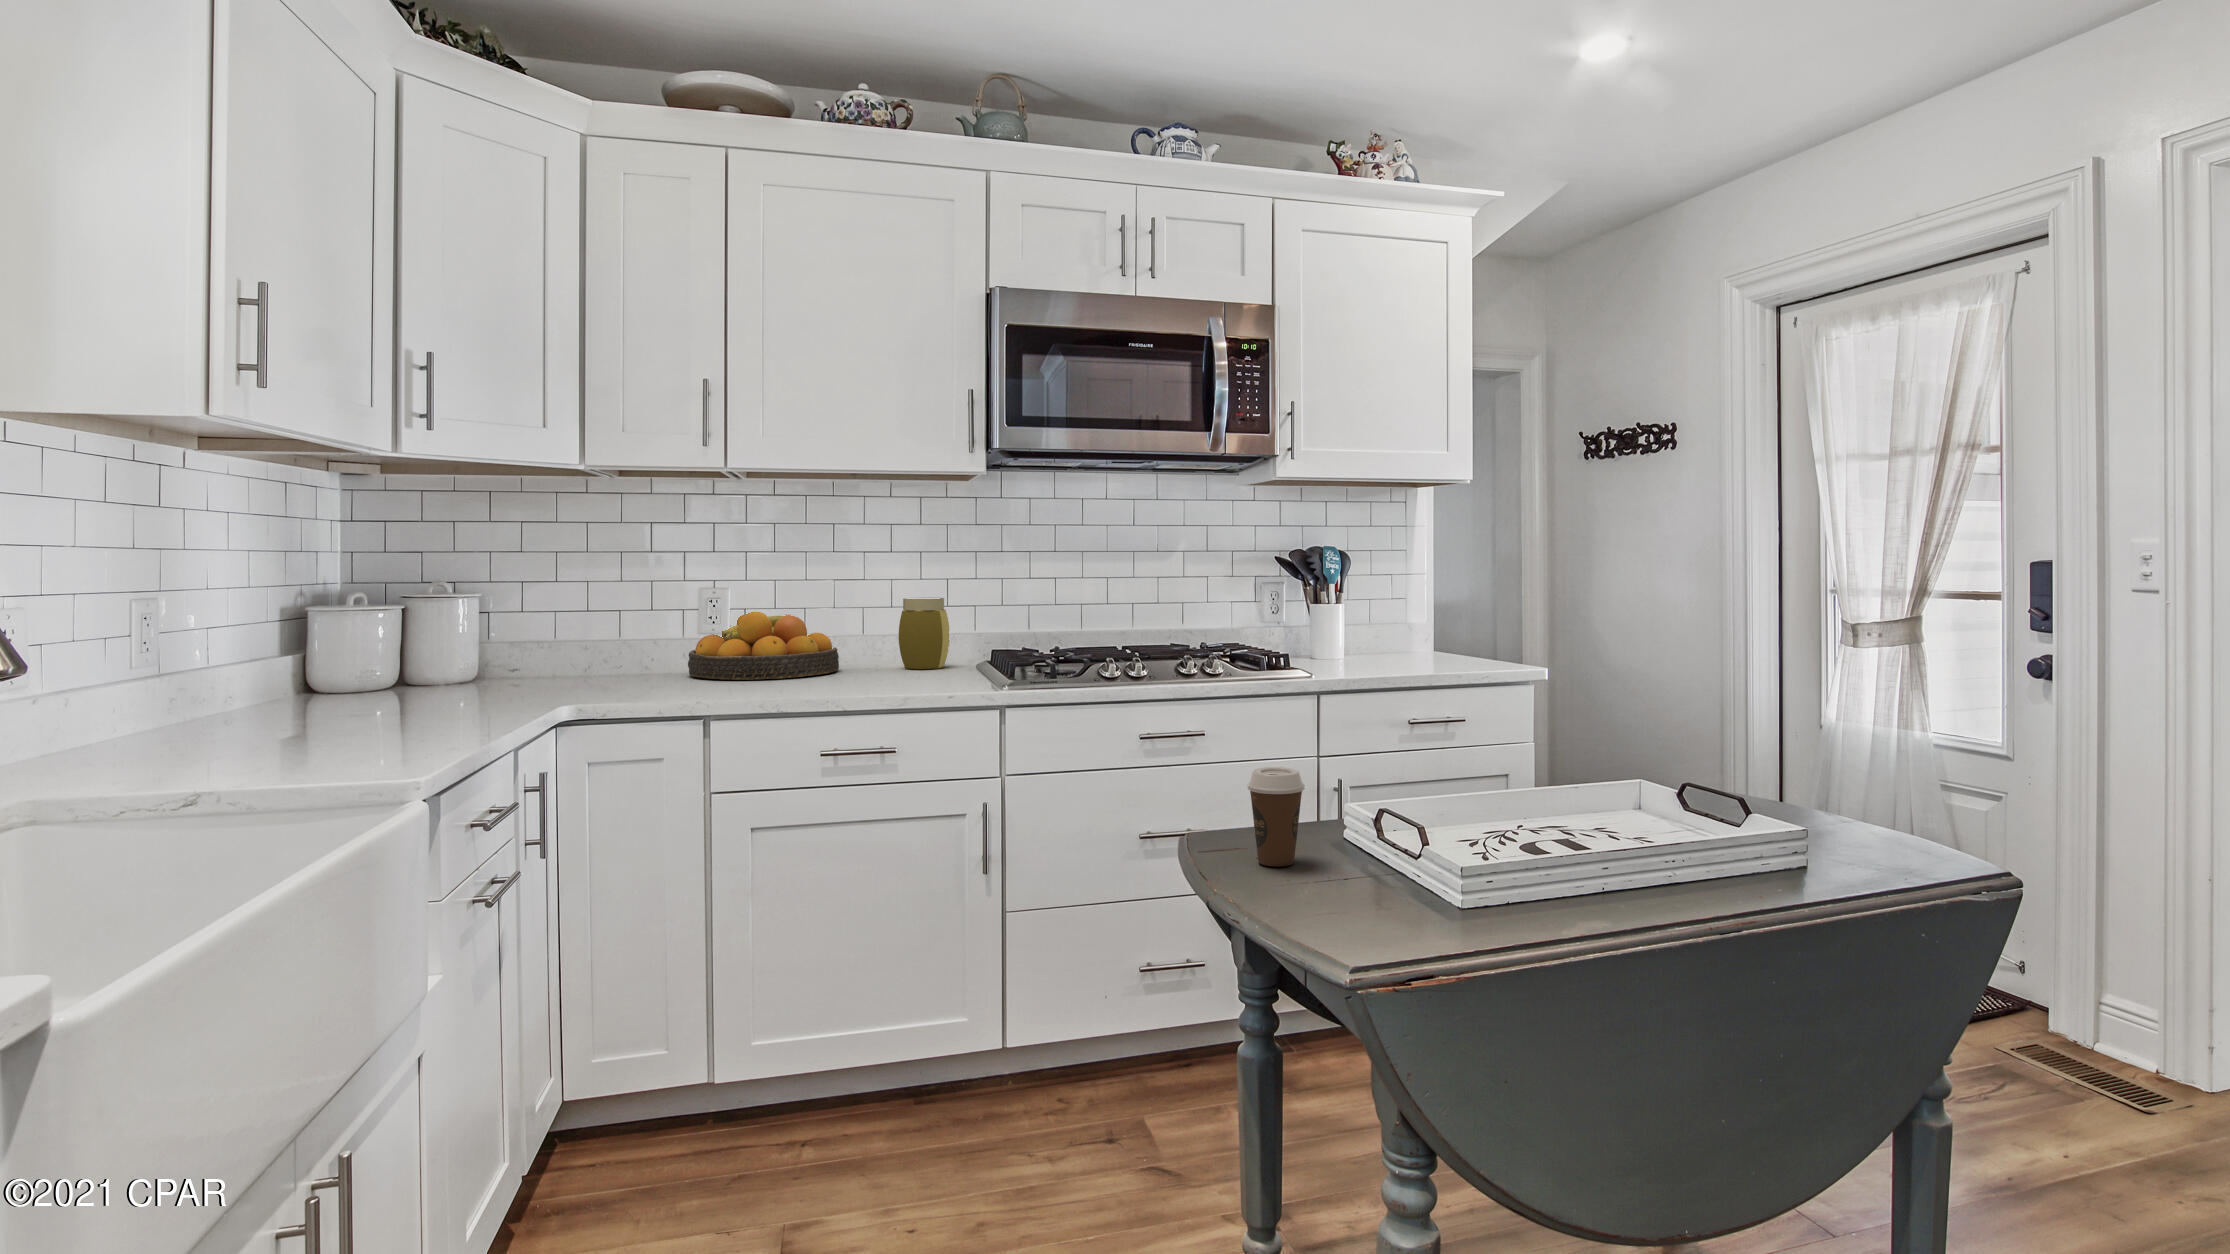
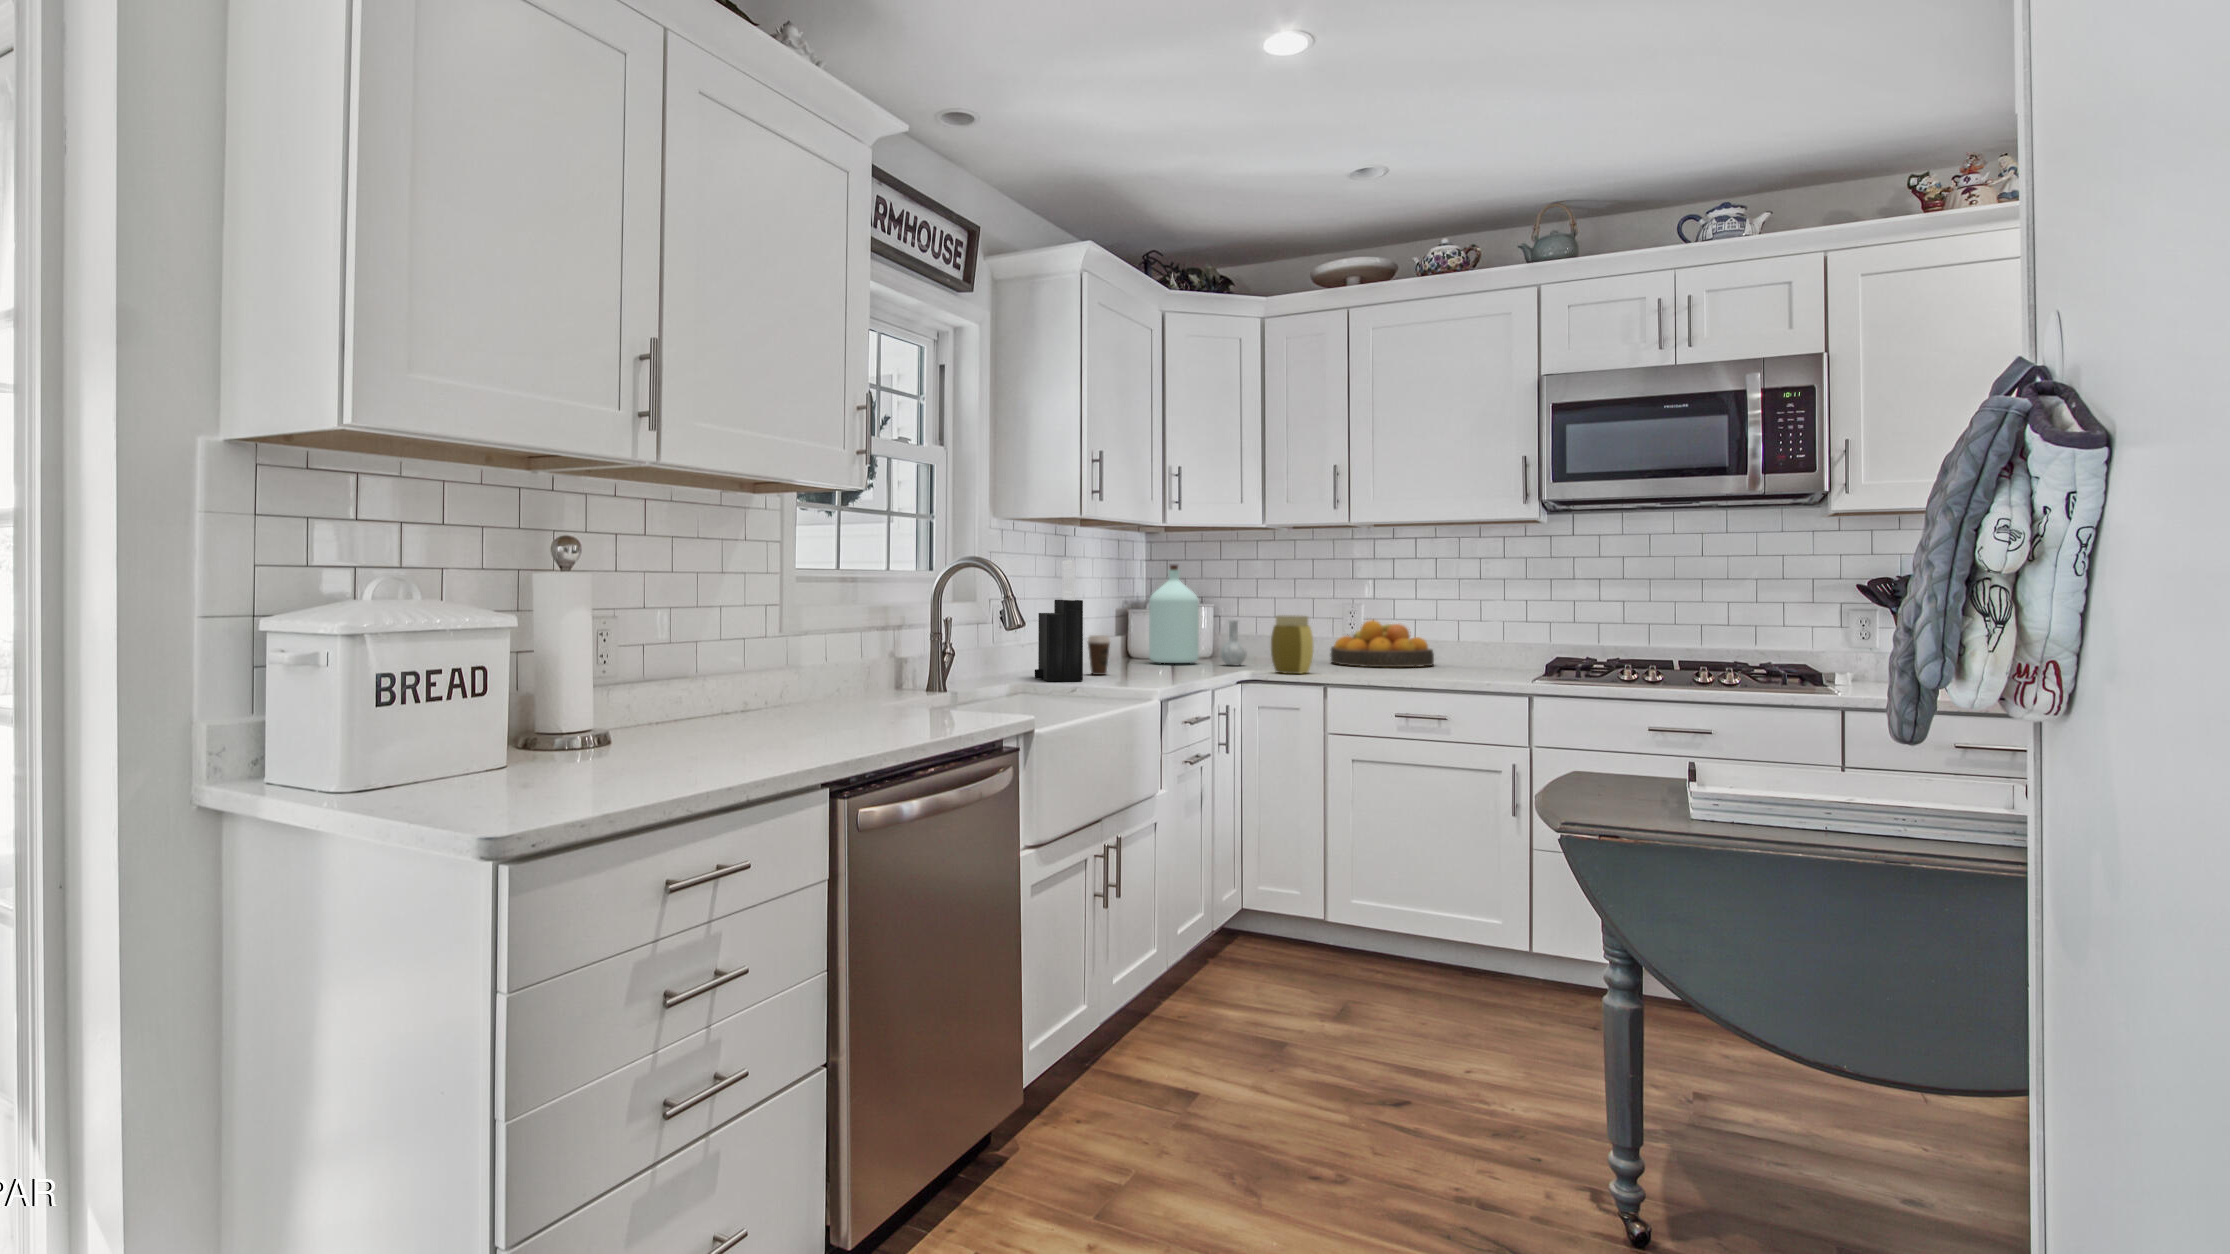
knife block: none [71,511,215,779] -> present [1035,560,1083,681]
bottle: none [357,527,556,700] -> present [1149,565,1247,665]
jar: present [899,598,950,669] -> present [1271,615,1313,674]
coffee cup: present [1247,767,1305,867] -> present [1088,635,1110,675]

